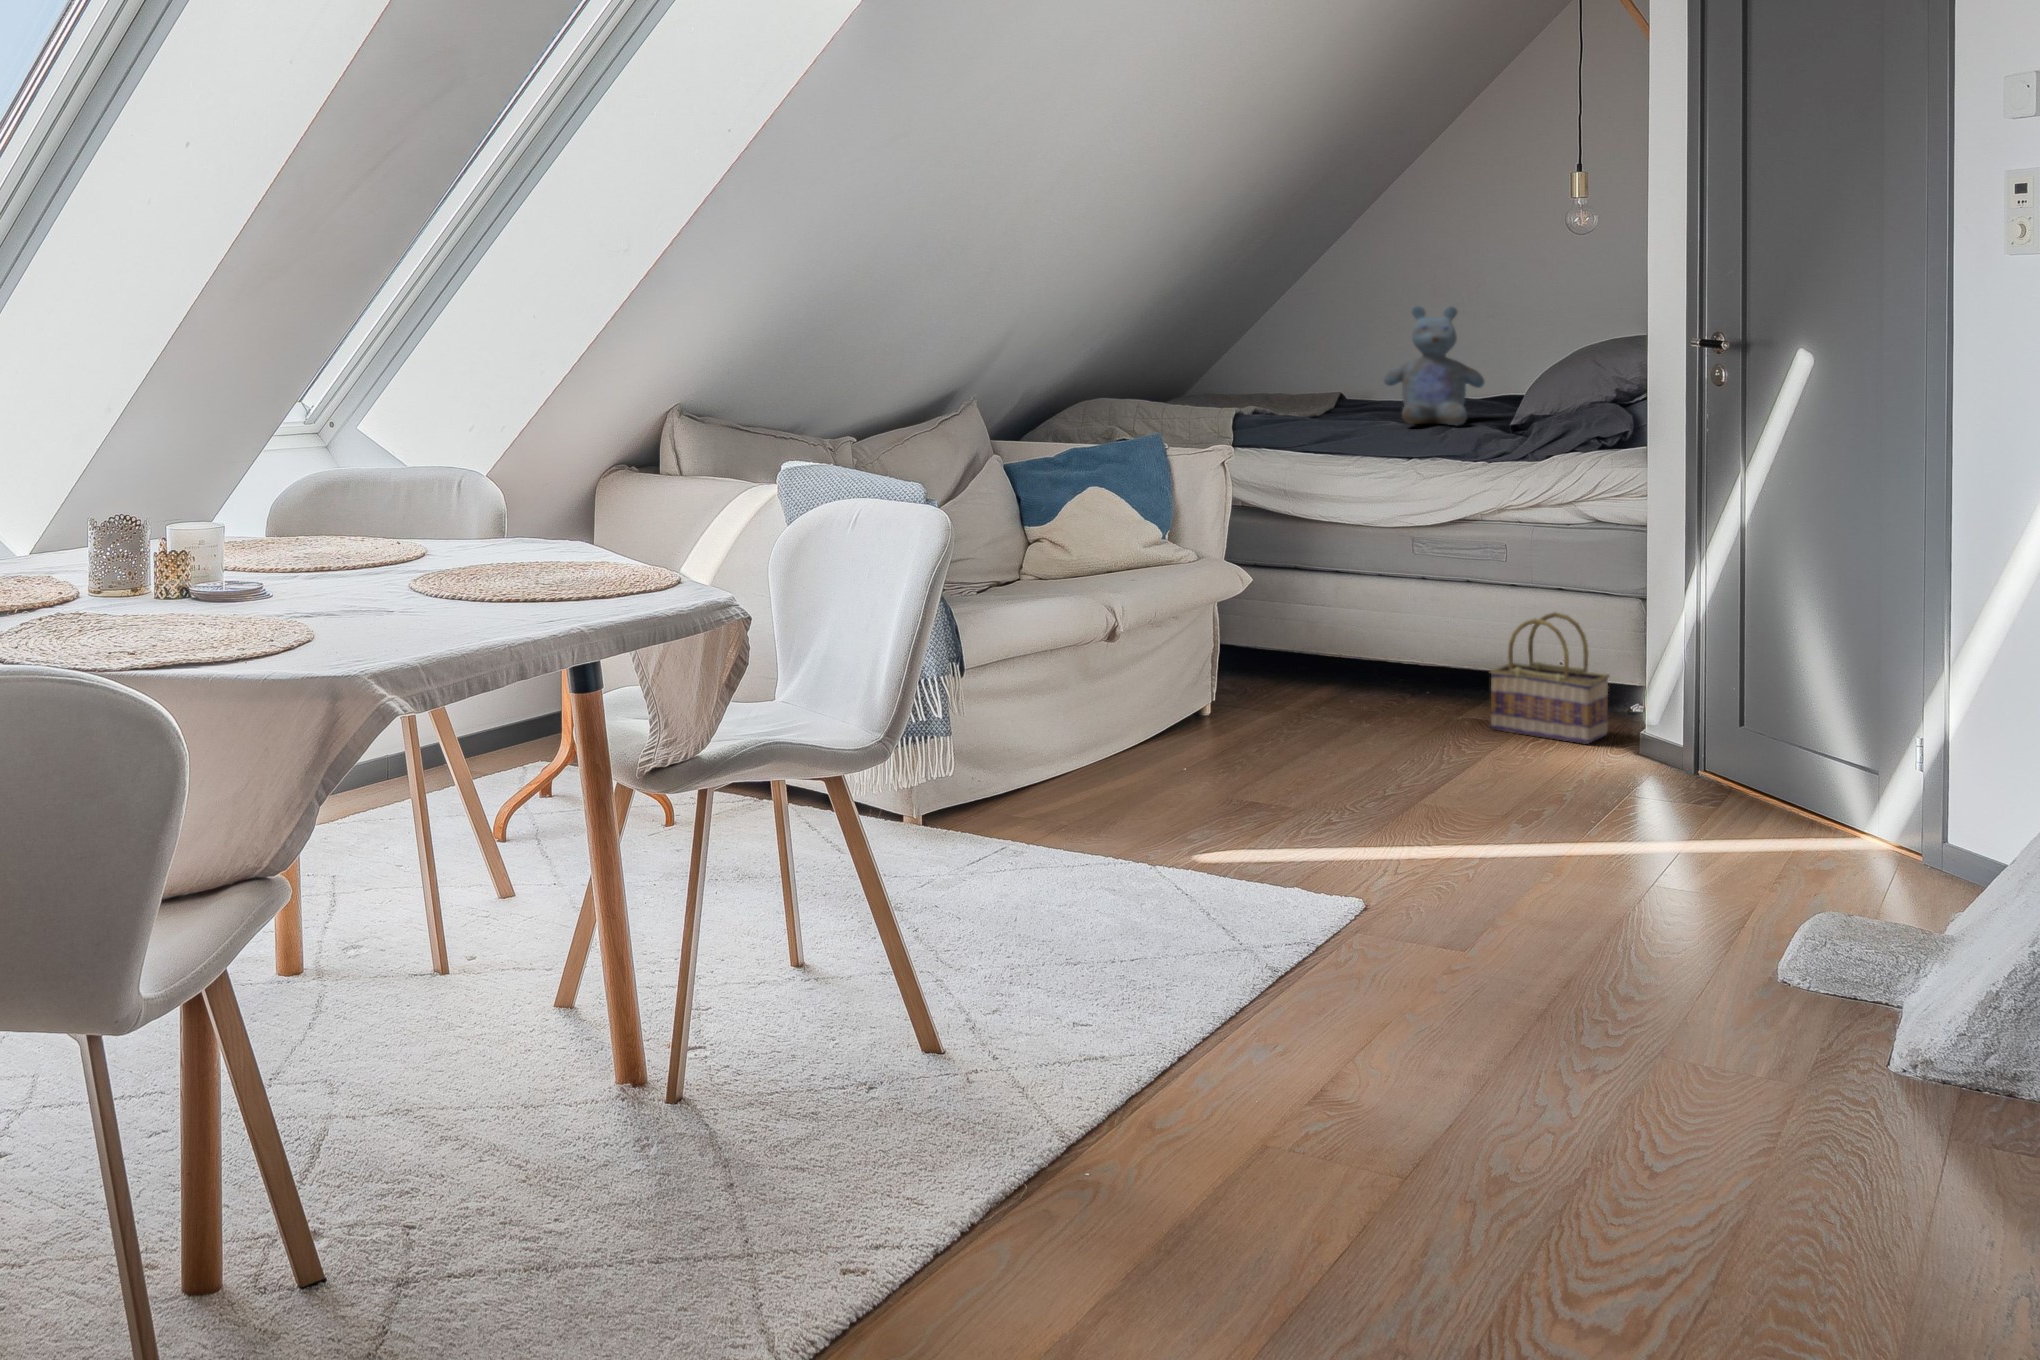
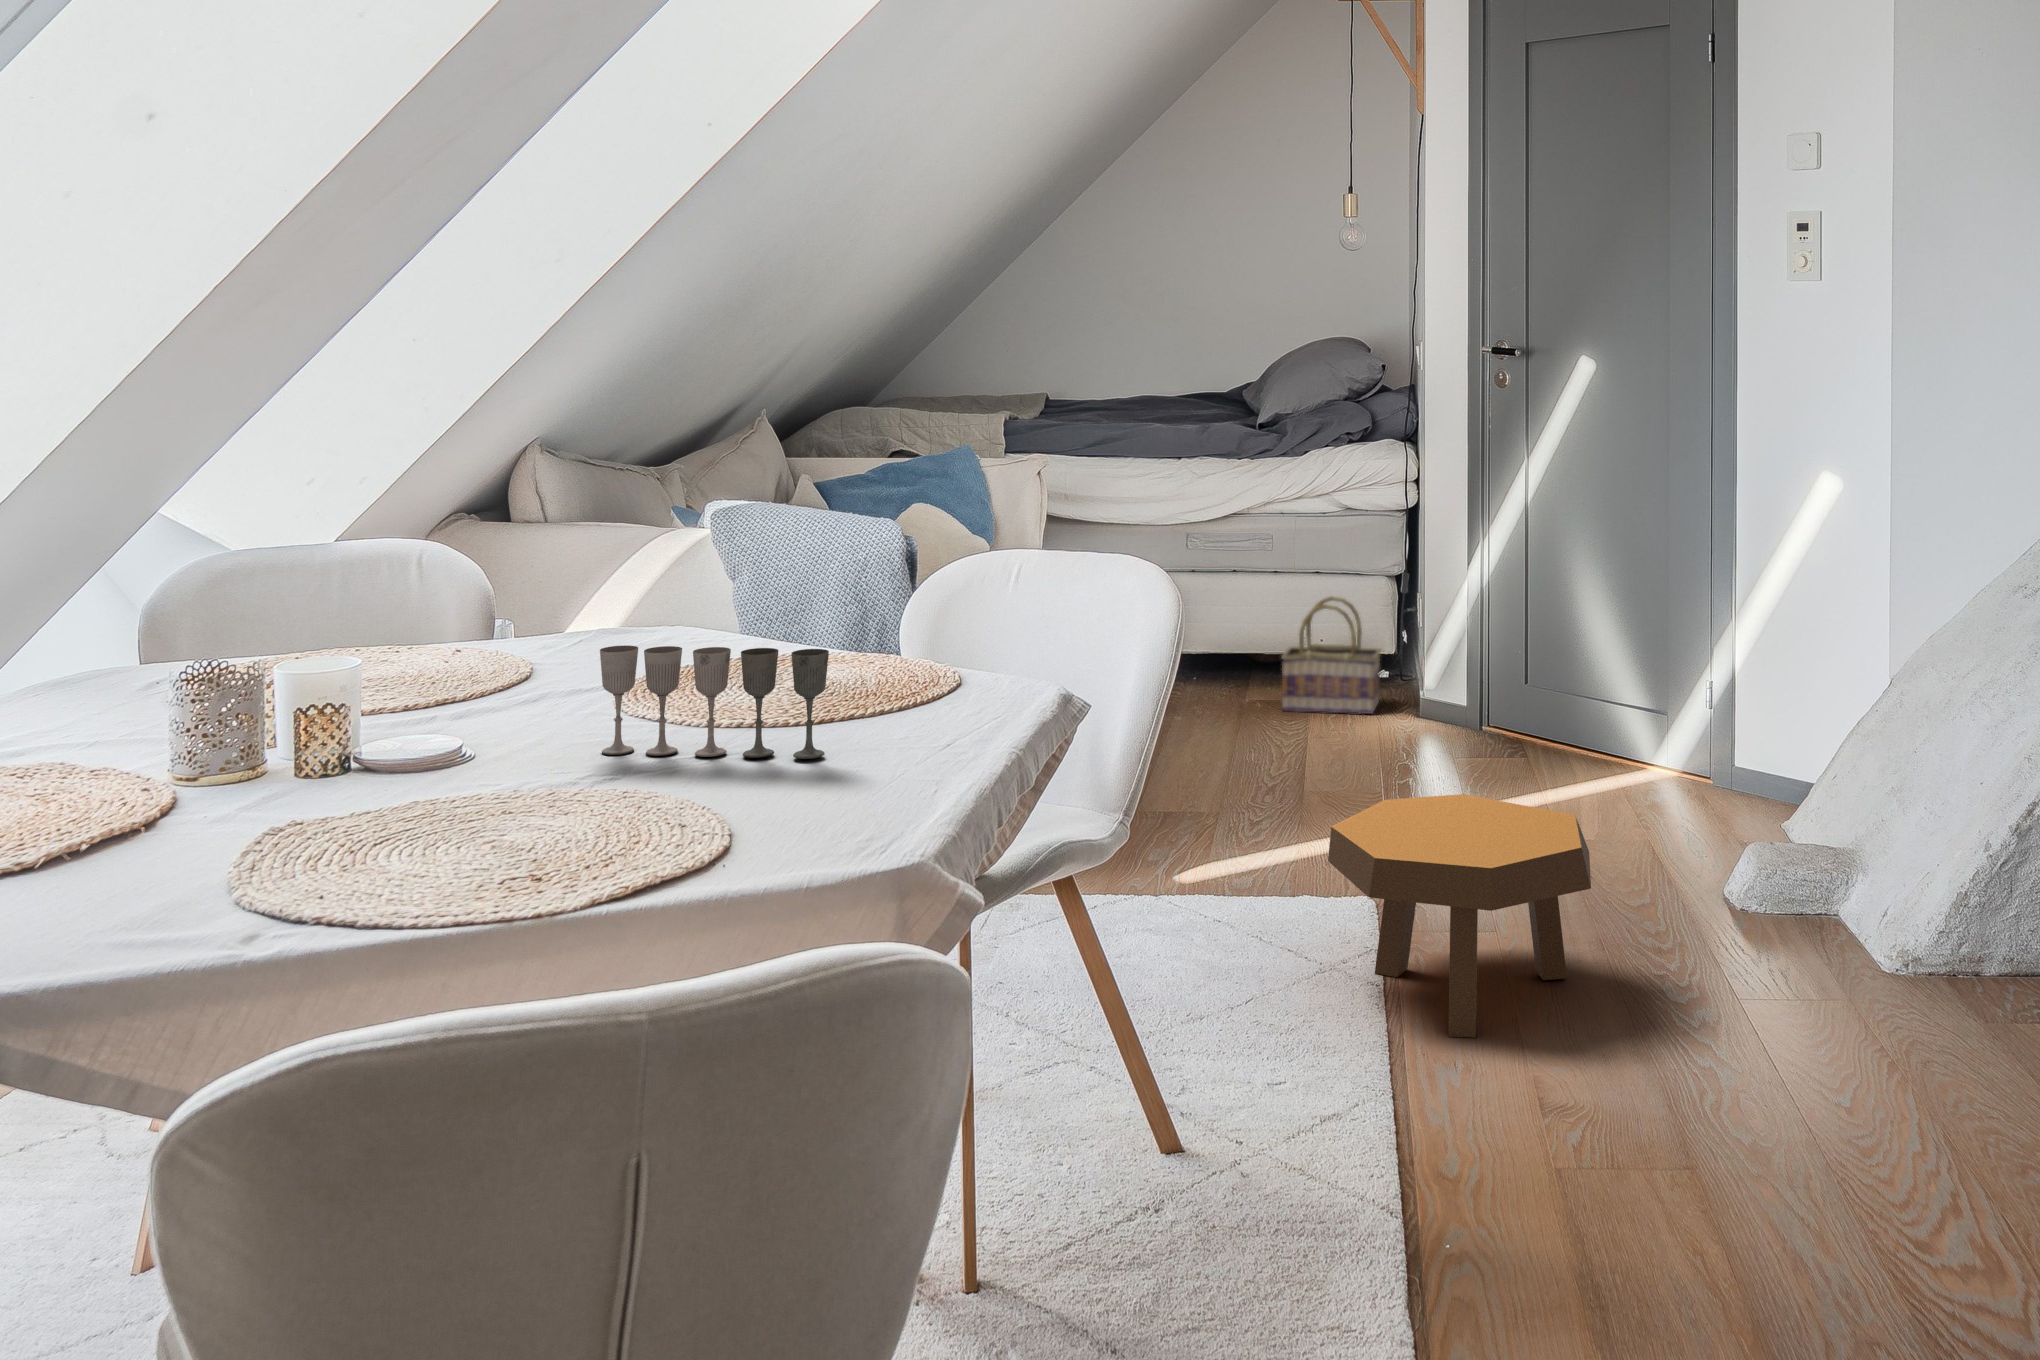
stuffed bear: present [1384,306,1484,425] -> none [1129,311,1221,426]
wine glass: none [345,502,470,595] -> present [600,645,829,759]
footstool: none [1232,783,1518,1022] -> present [1328,794,1591,1037]

